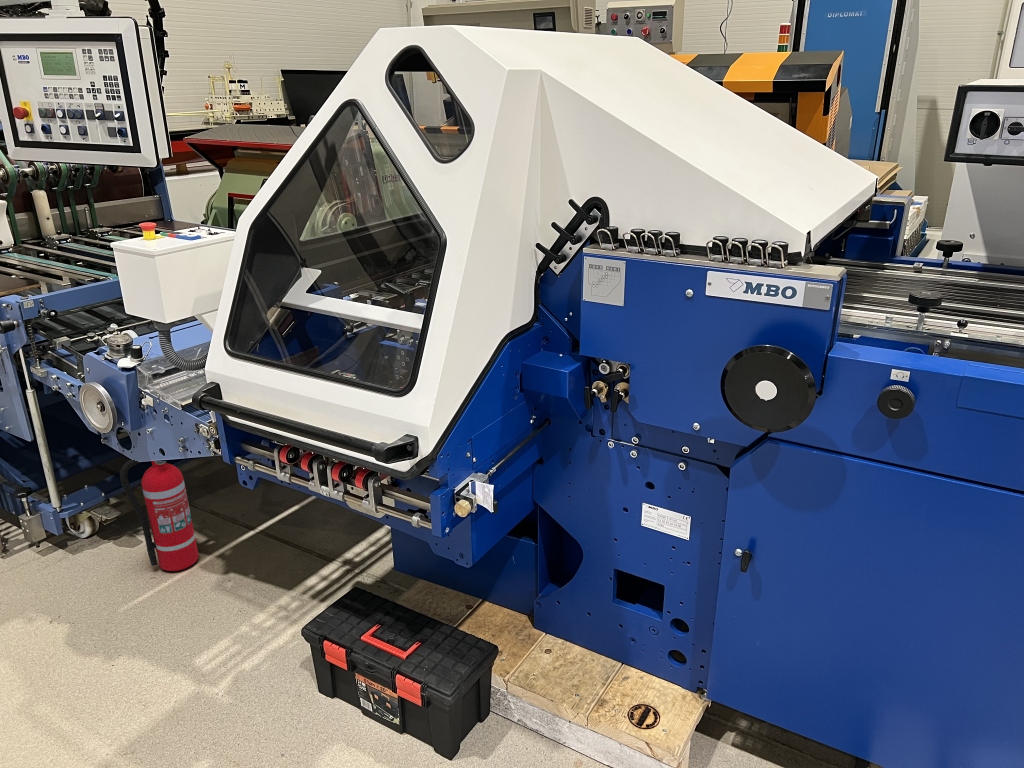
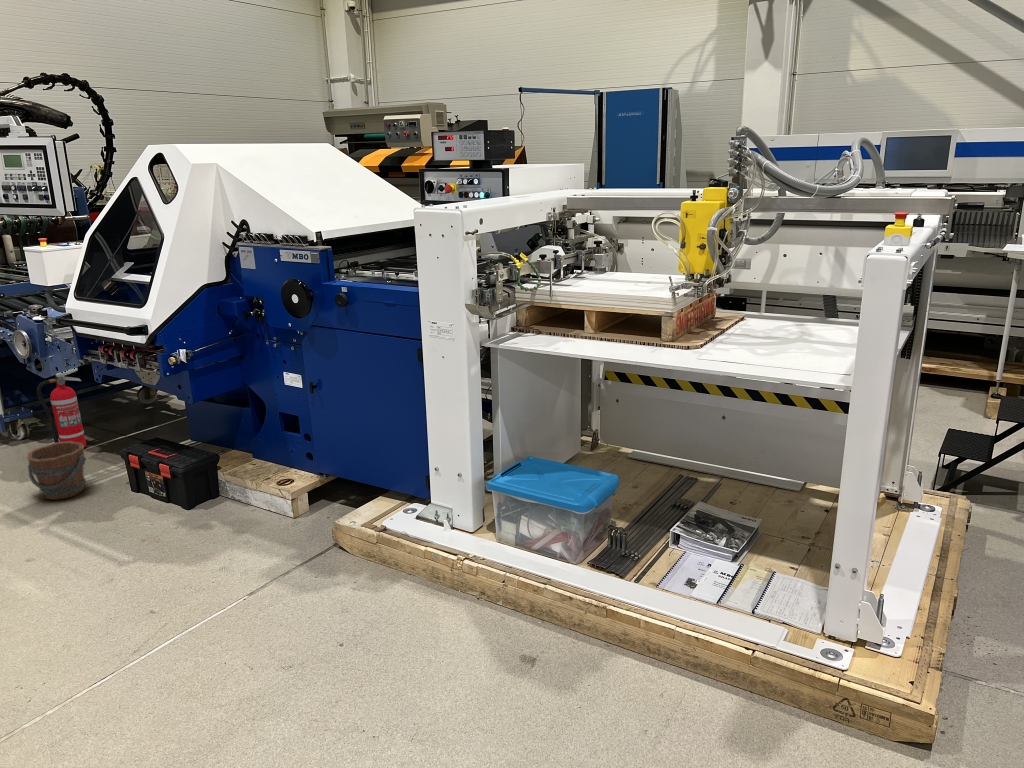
bucket: none [126,597,232,720] -> present [27,441,86,500]

